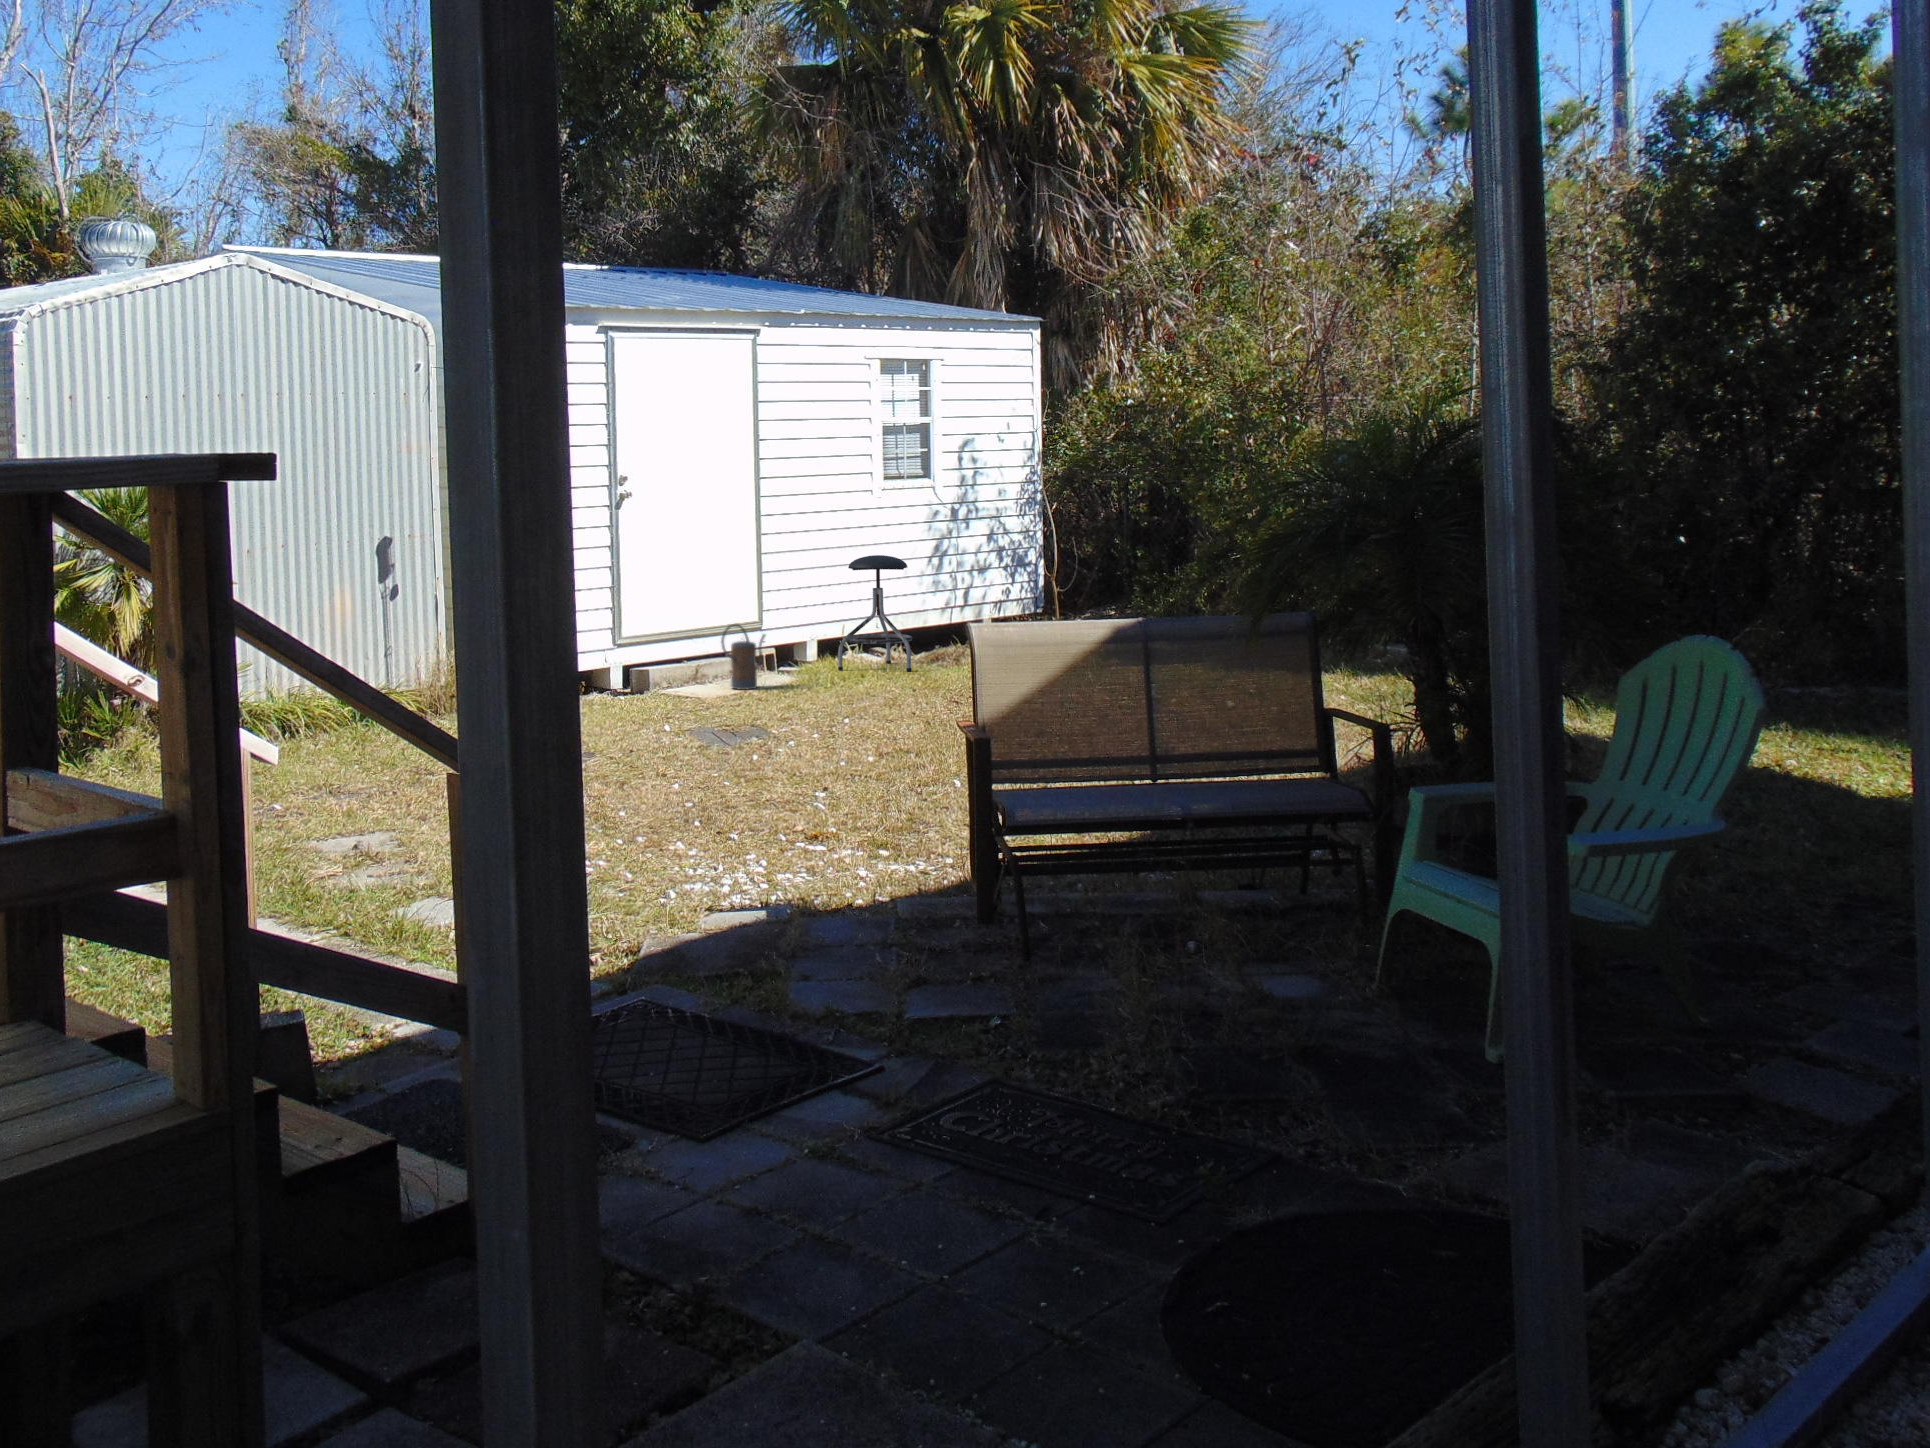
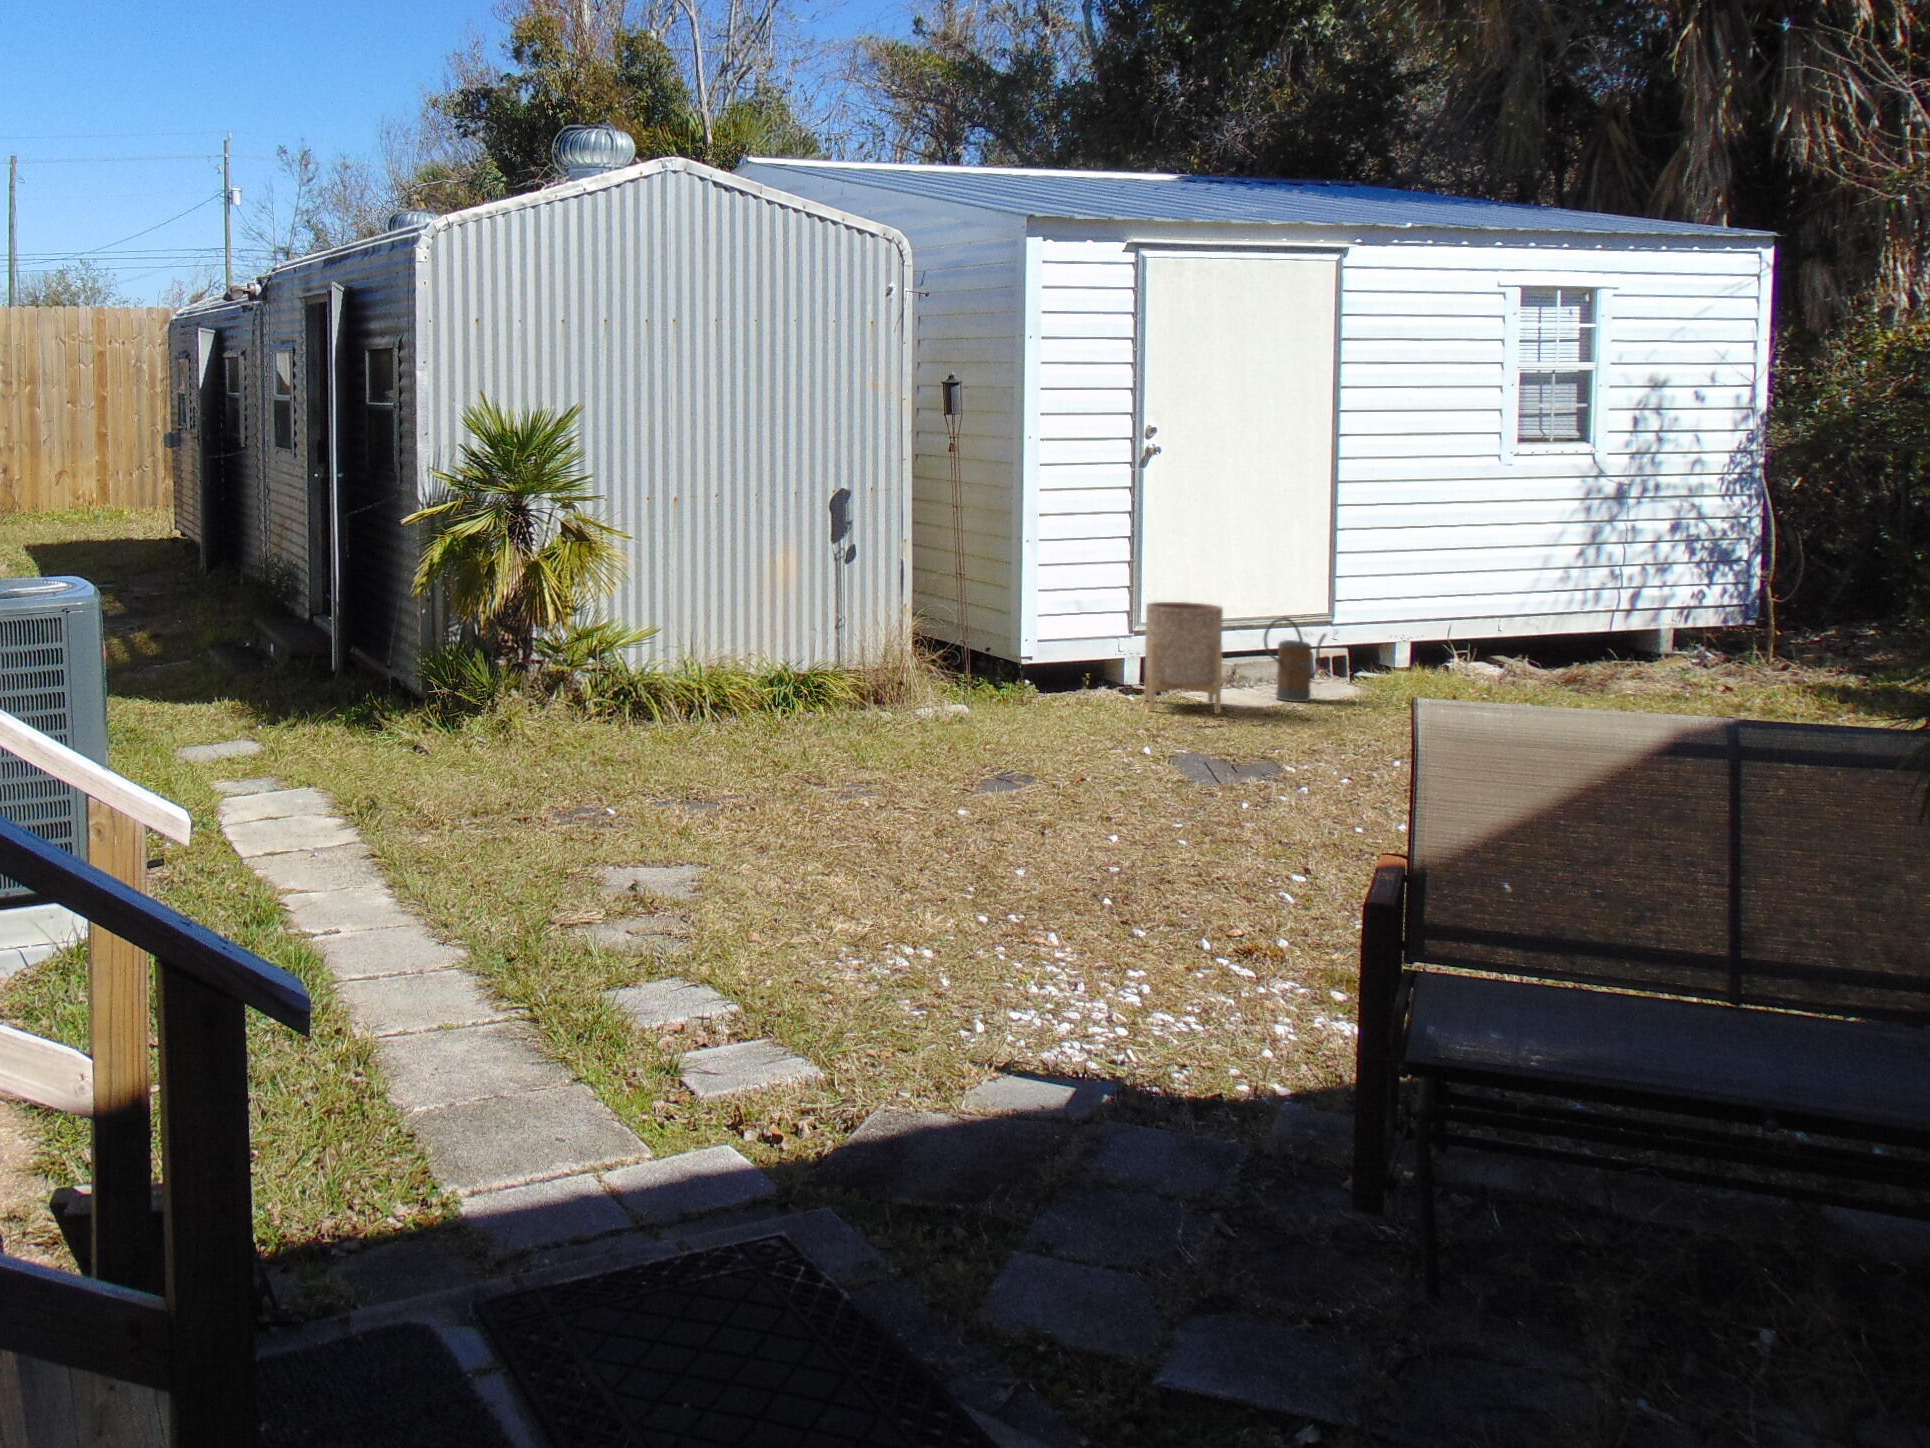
stool: present [838,555,912,672] -> none [1433,542,1543,698]
planter: none [633,617,697,706] -> present [1144,602,1223,714]

